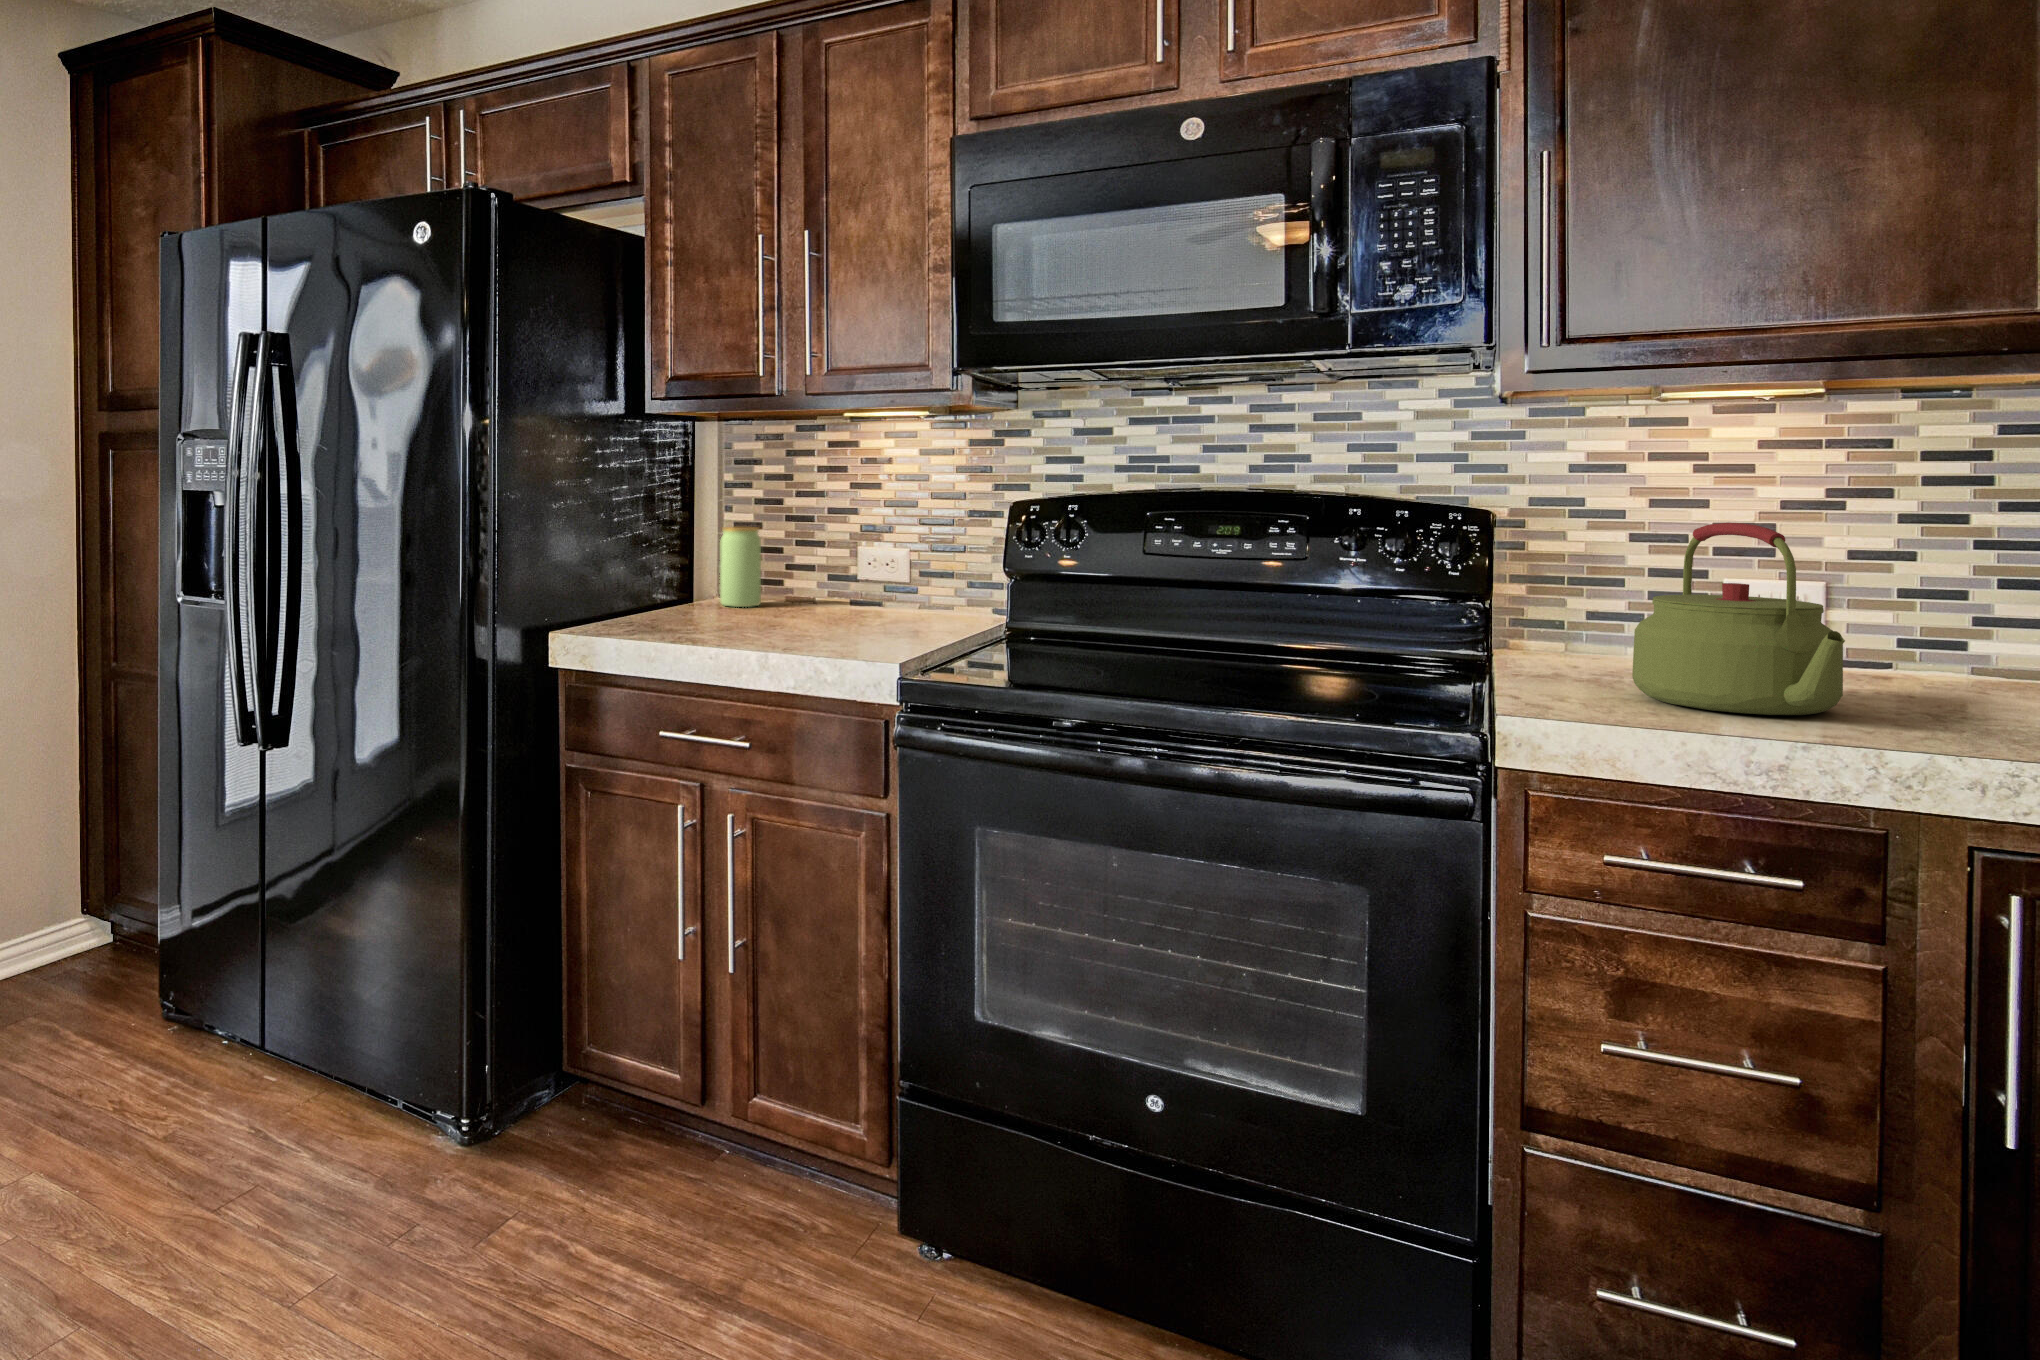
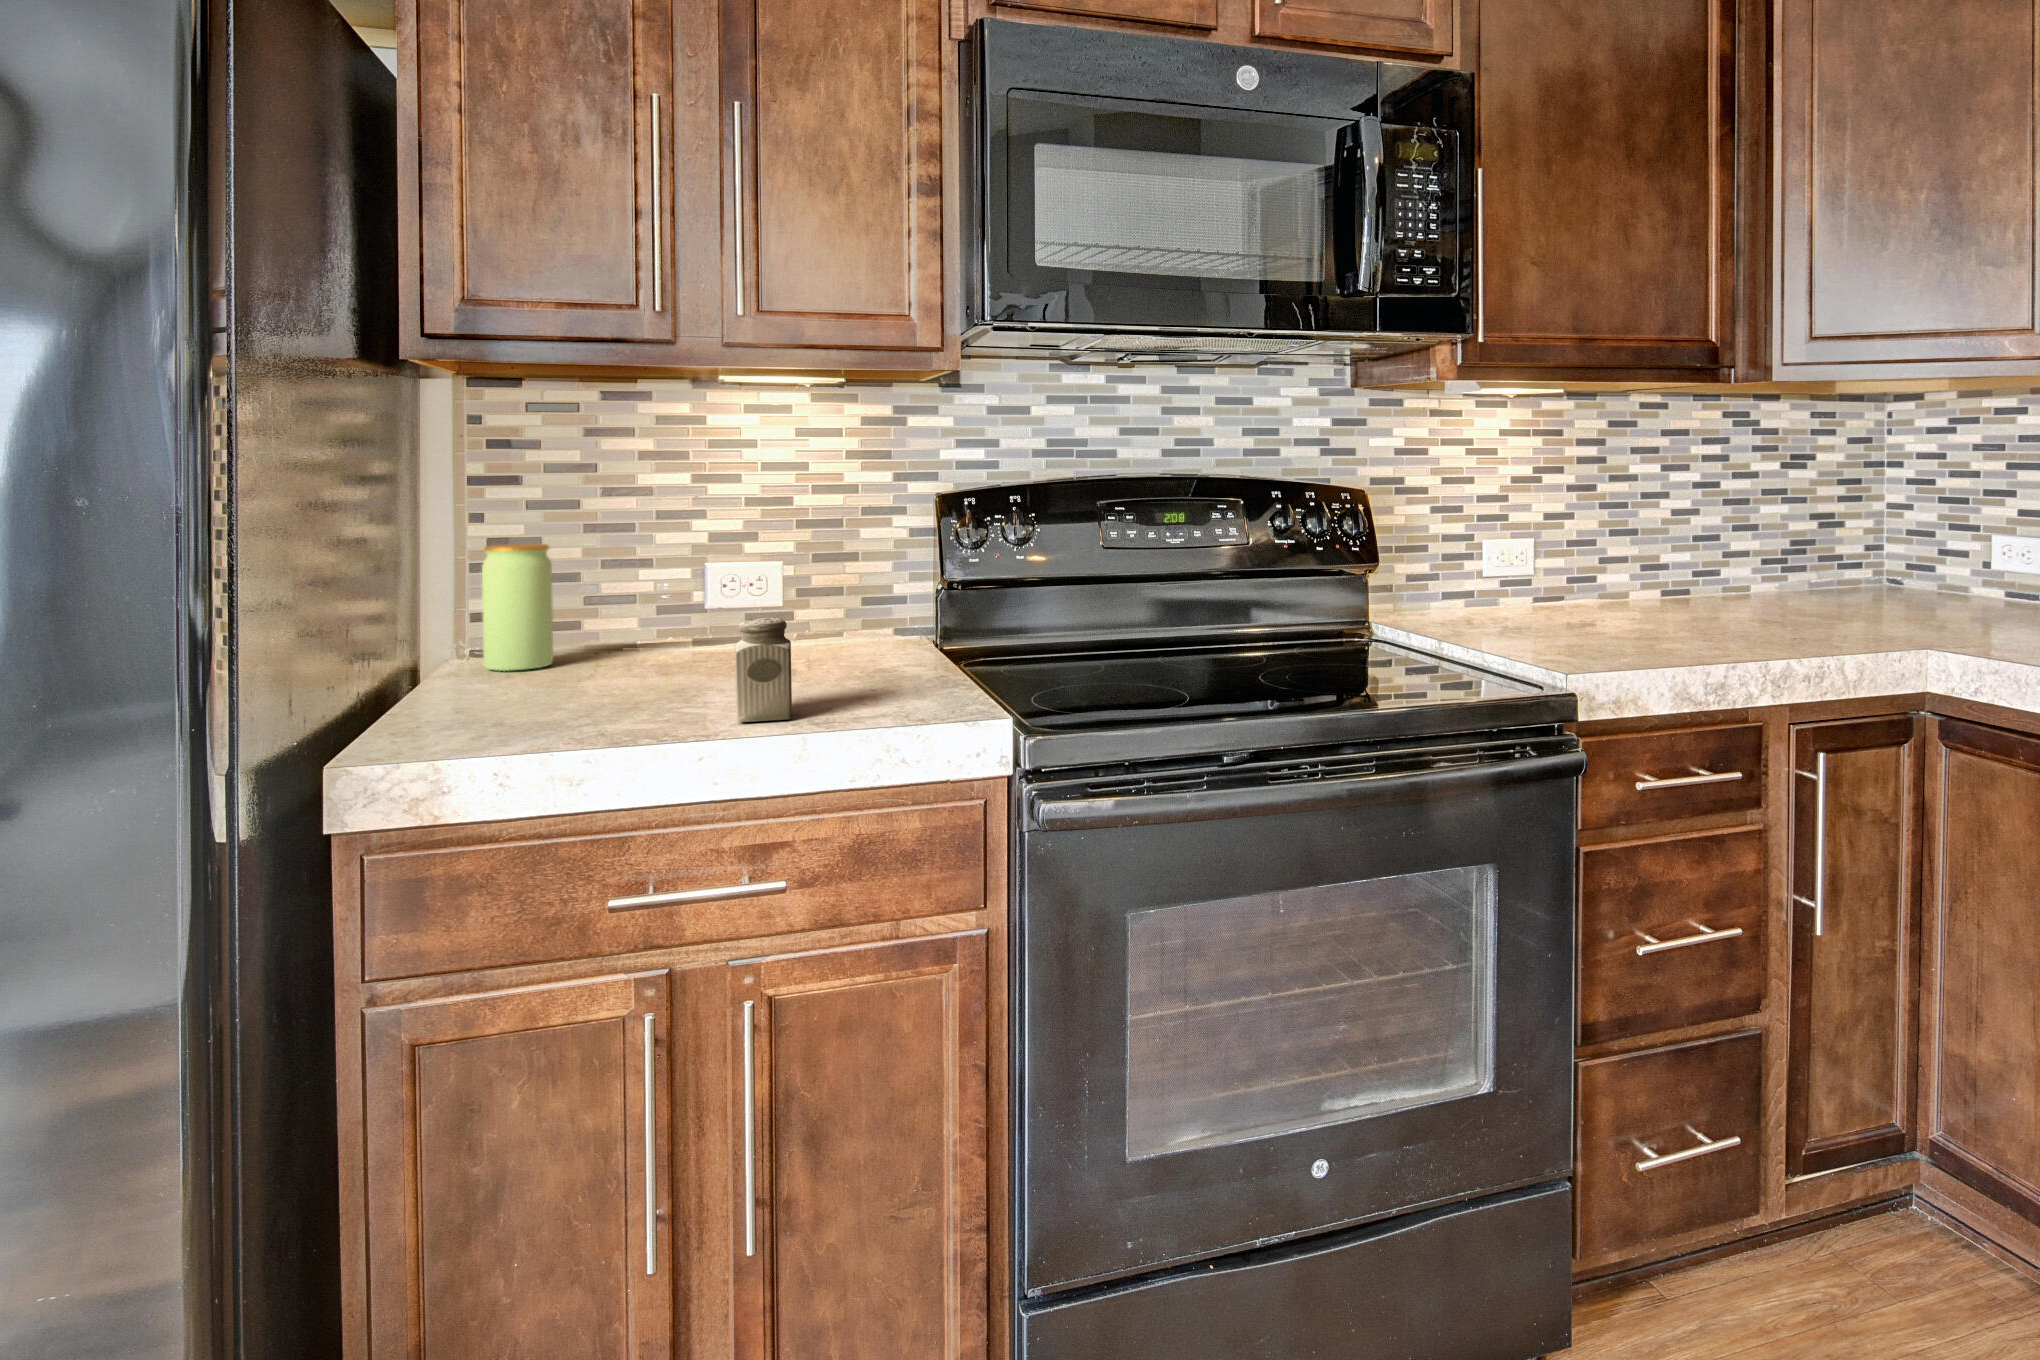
kettle: present [1632,523,1845,715] -> none [1530,492,1699,645]
salt shaker: none [754,580,798,647] -> present [735,618,792,722]

